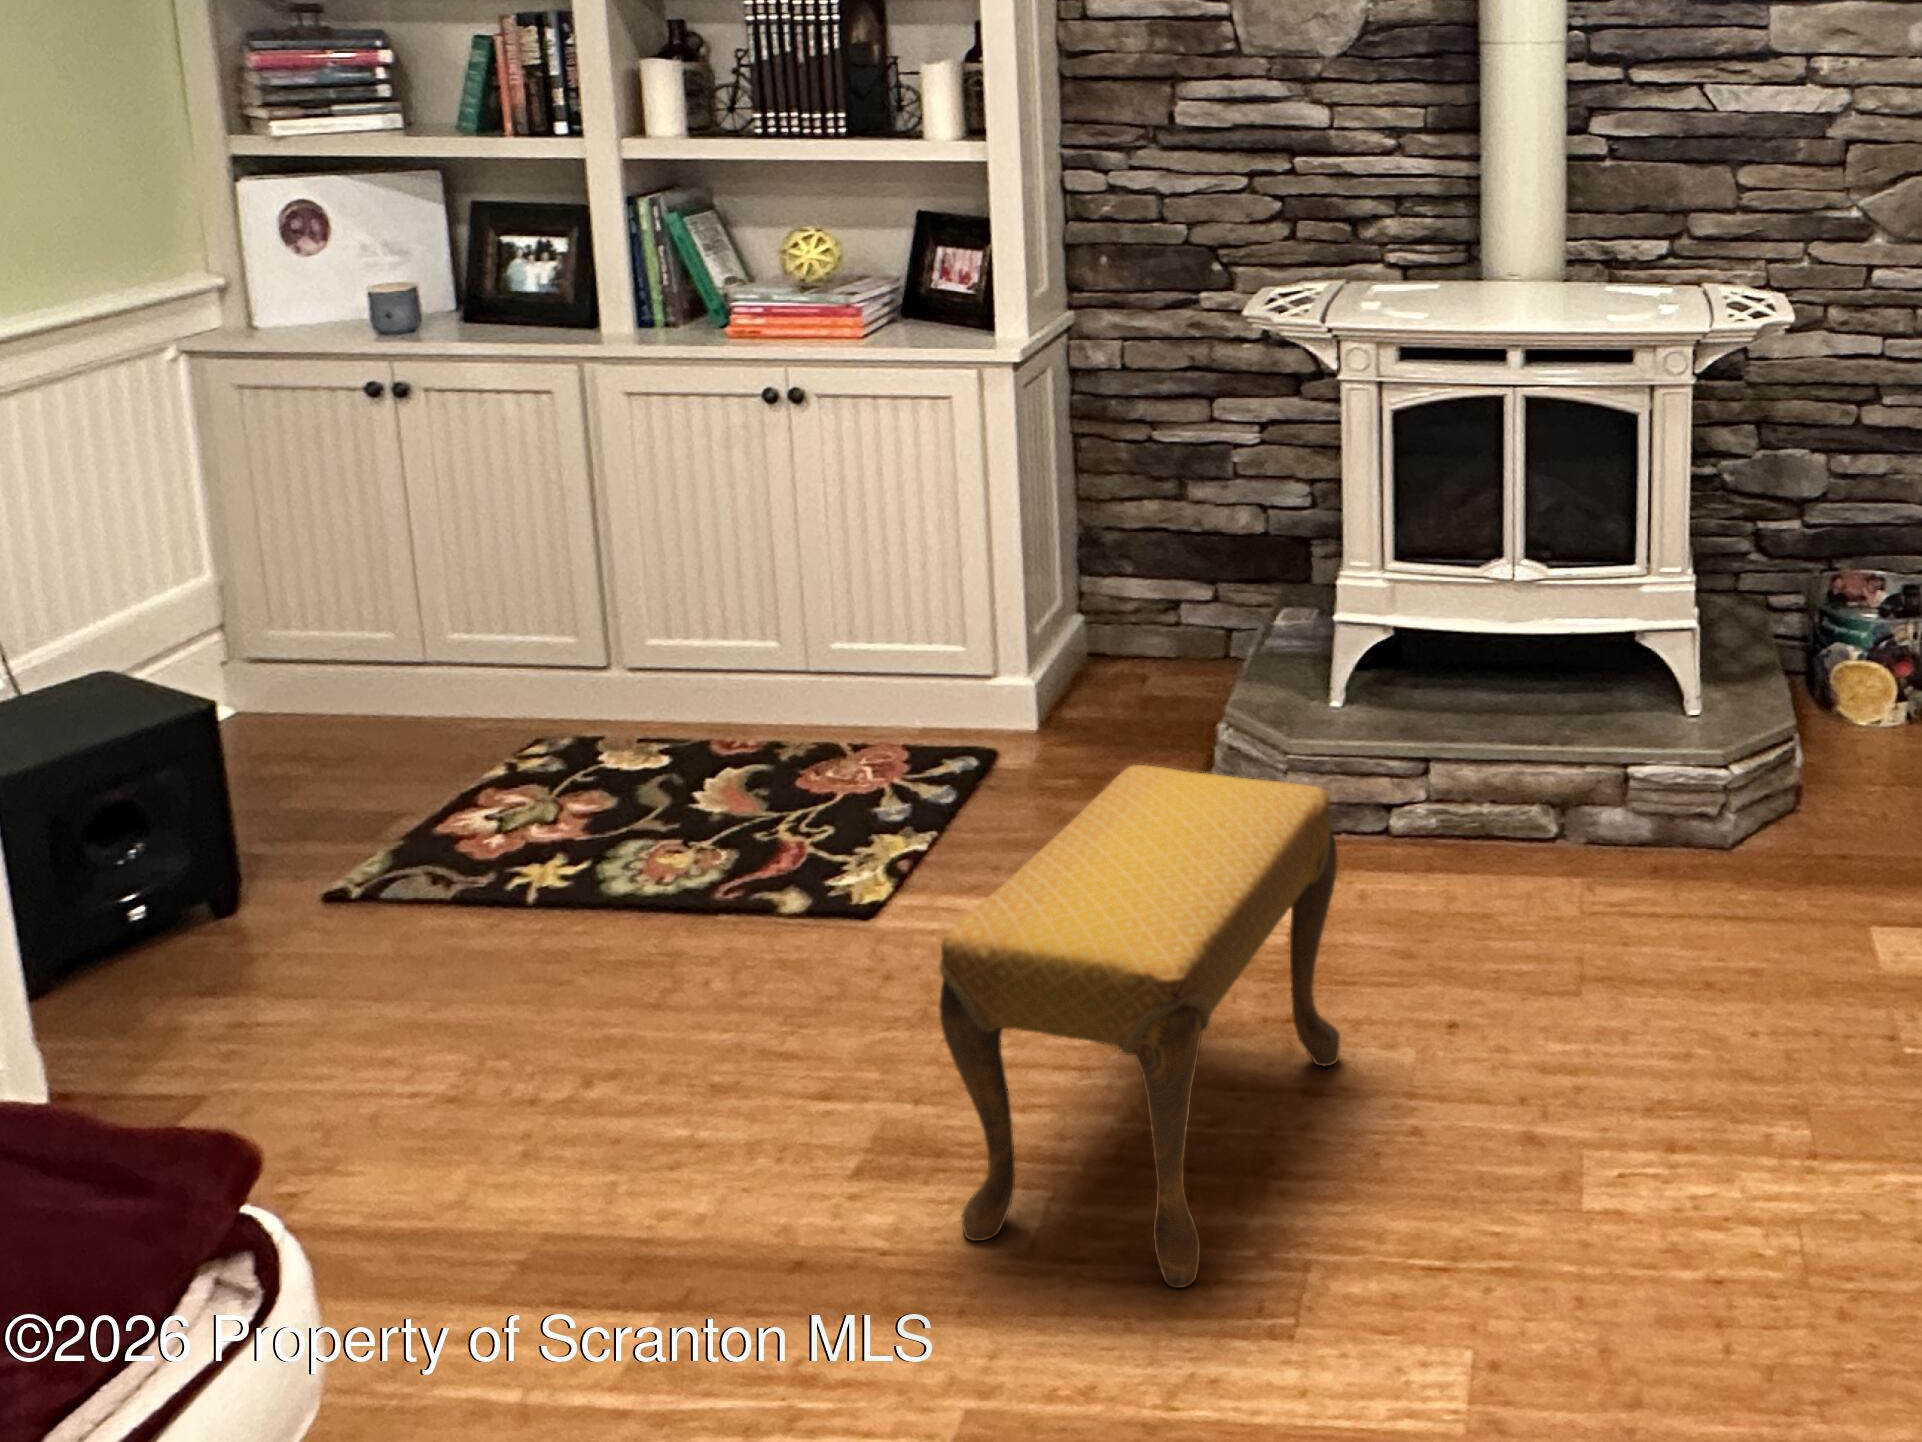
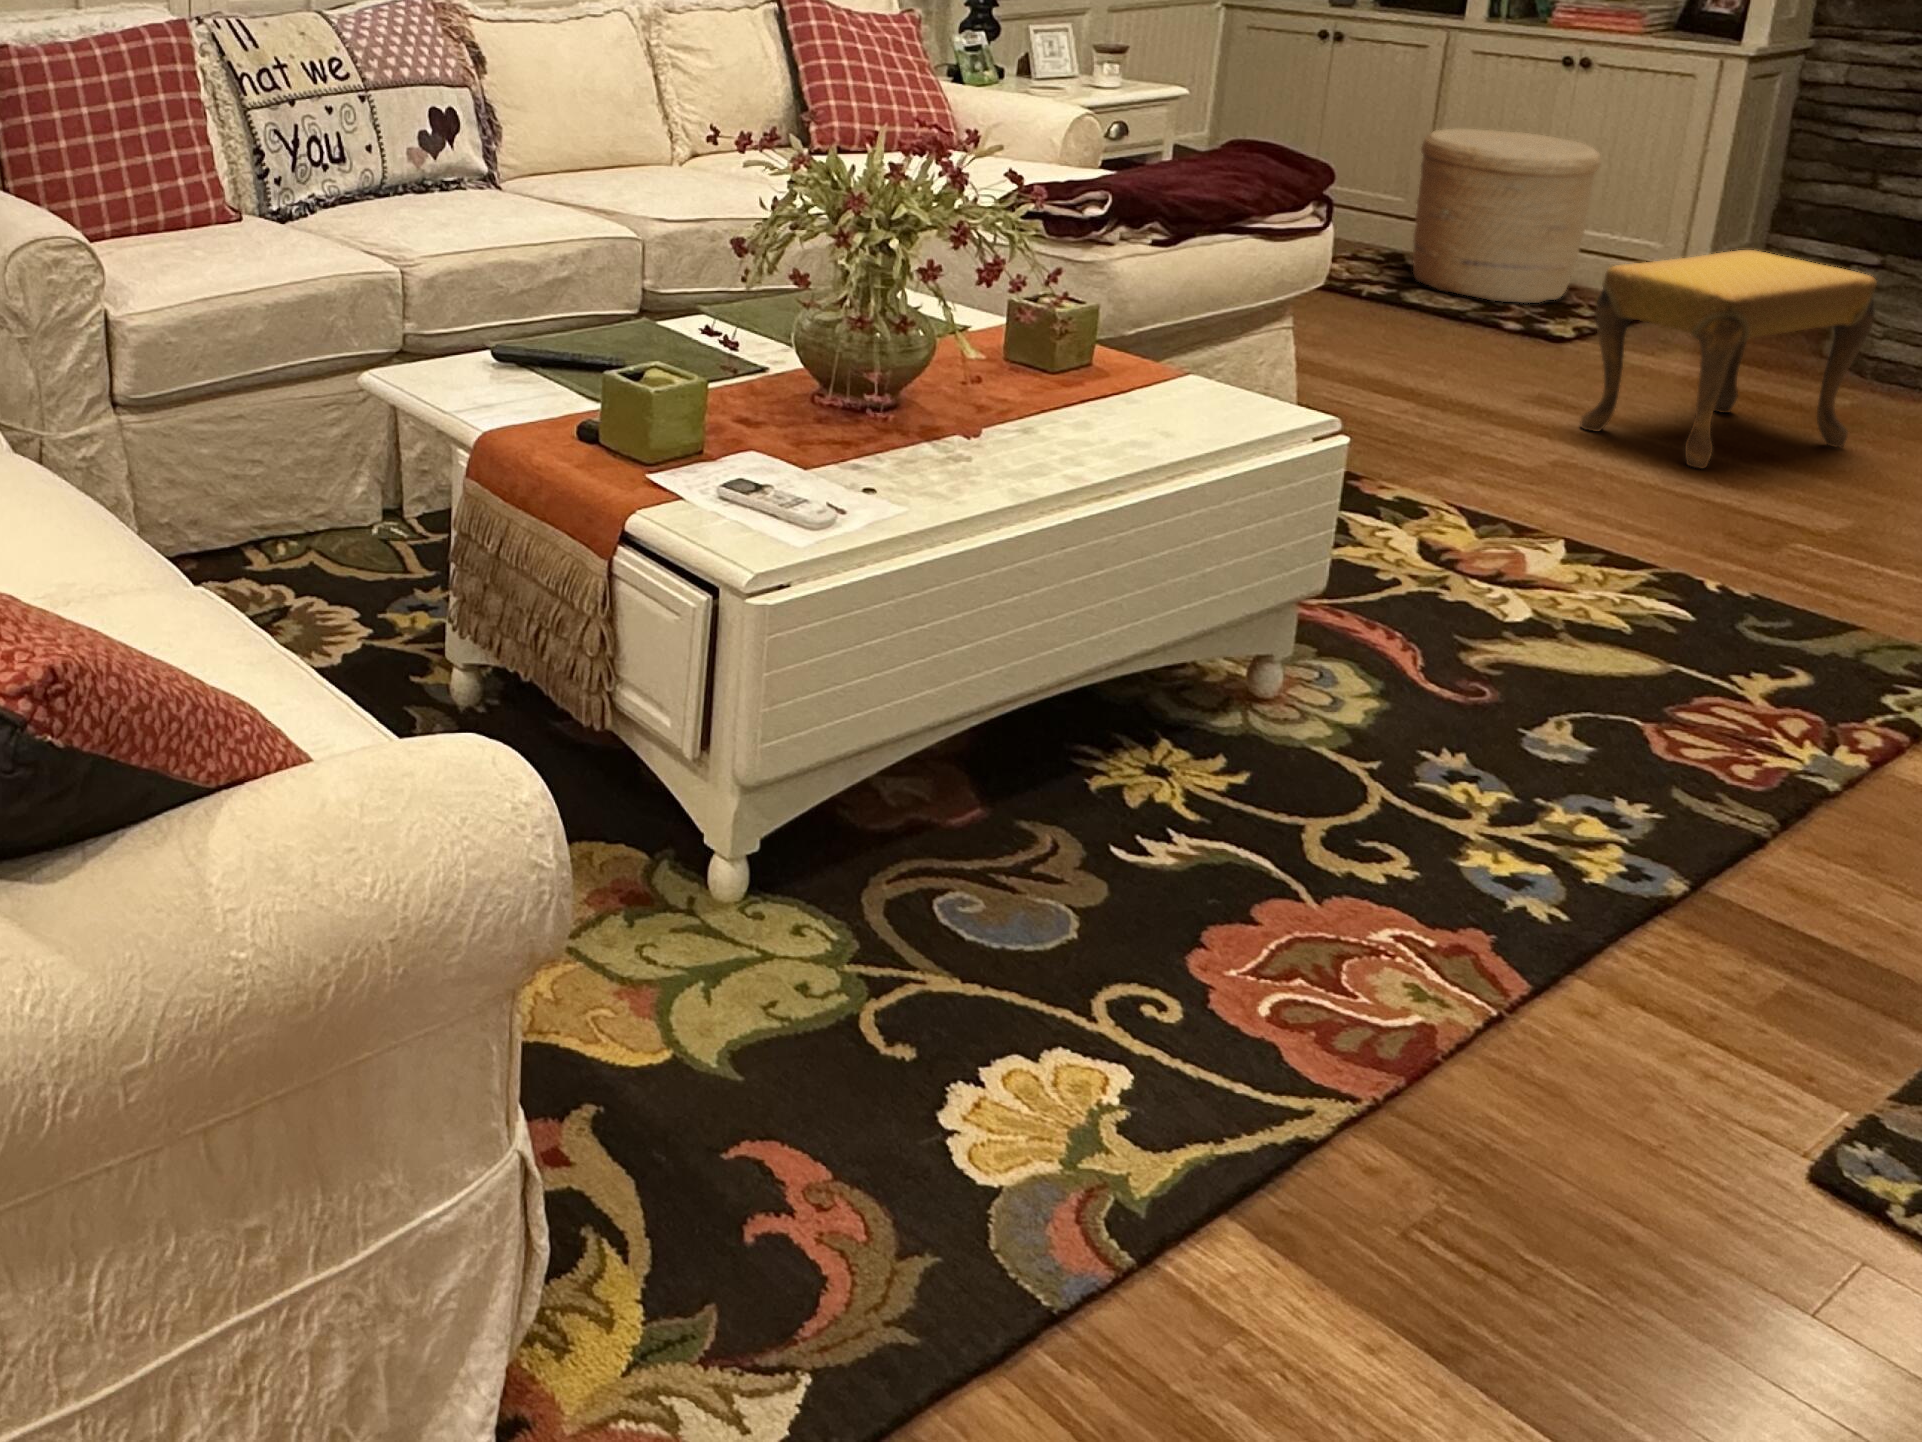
woven basket: none [571,518,857,834] -> present [1413,129,1601,303]

